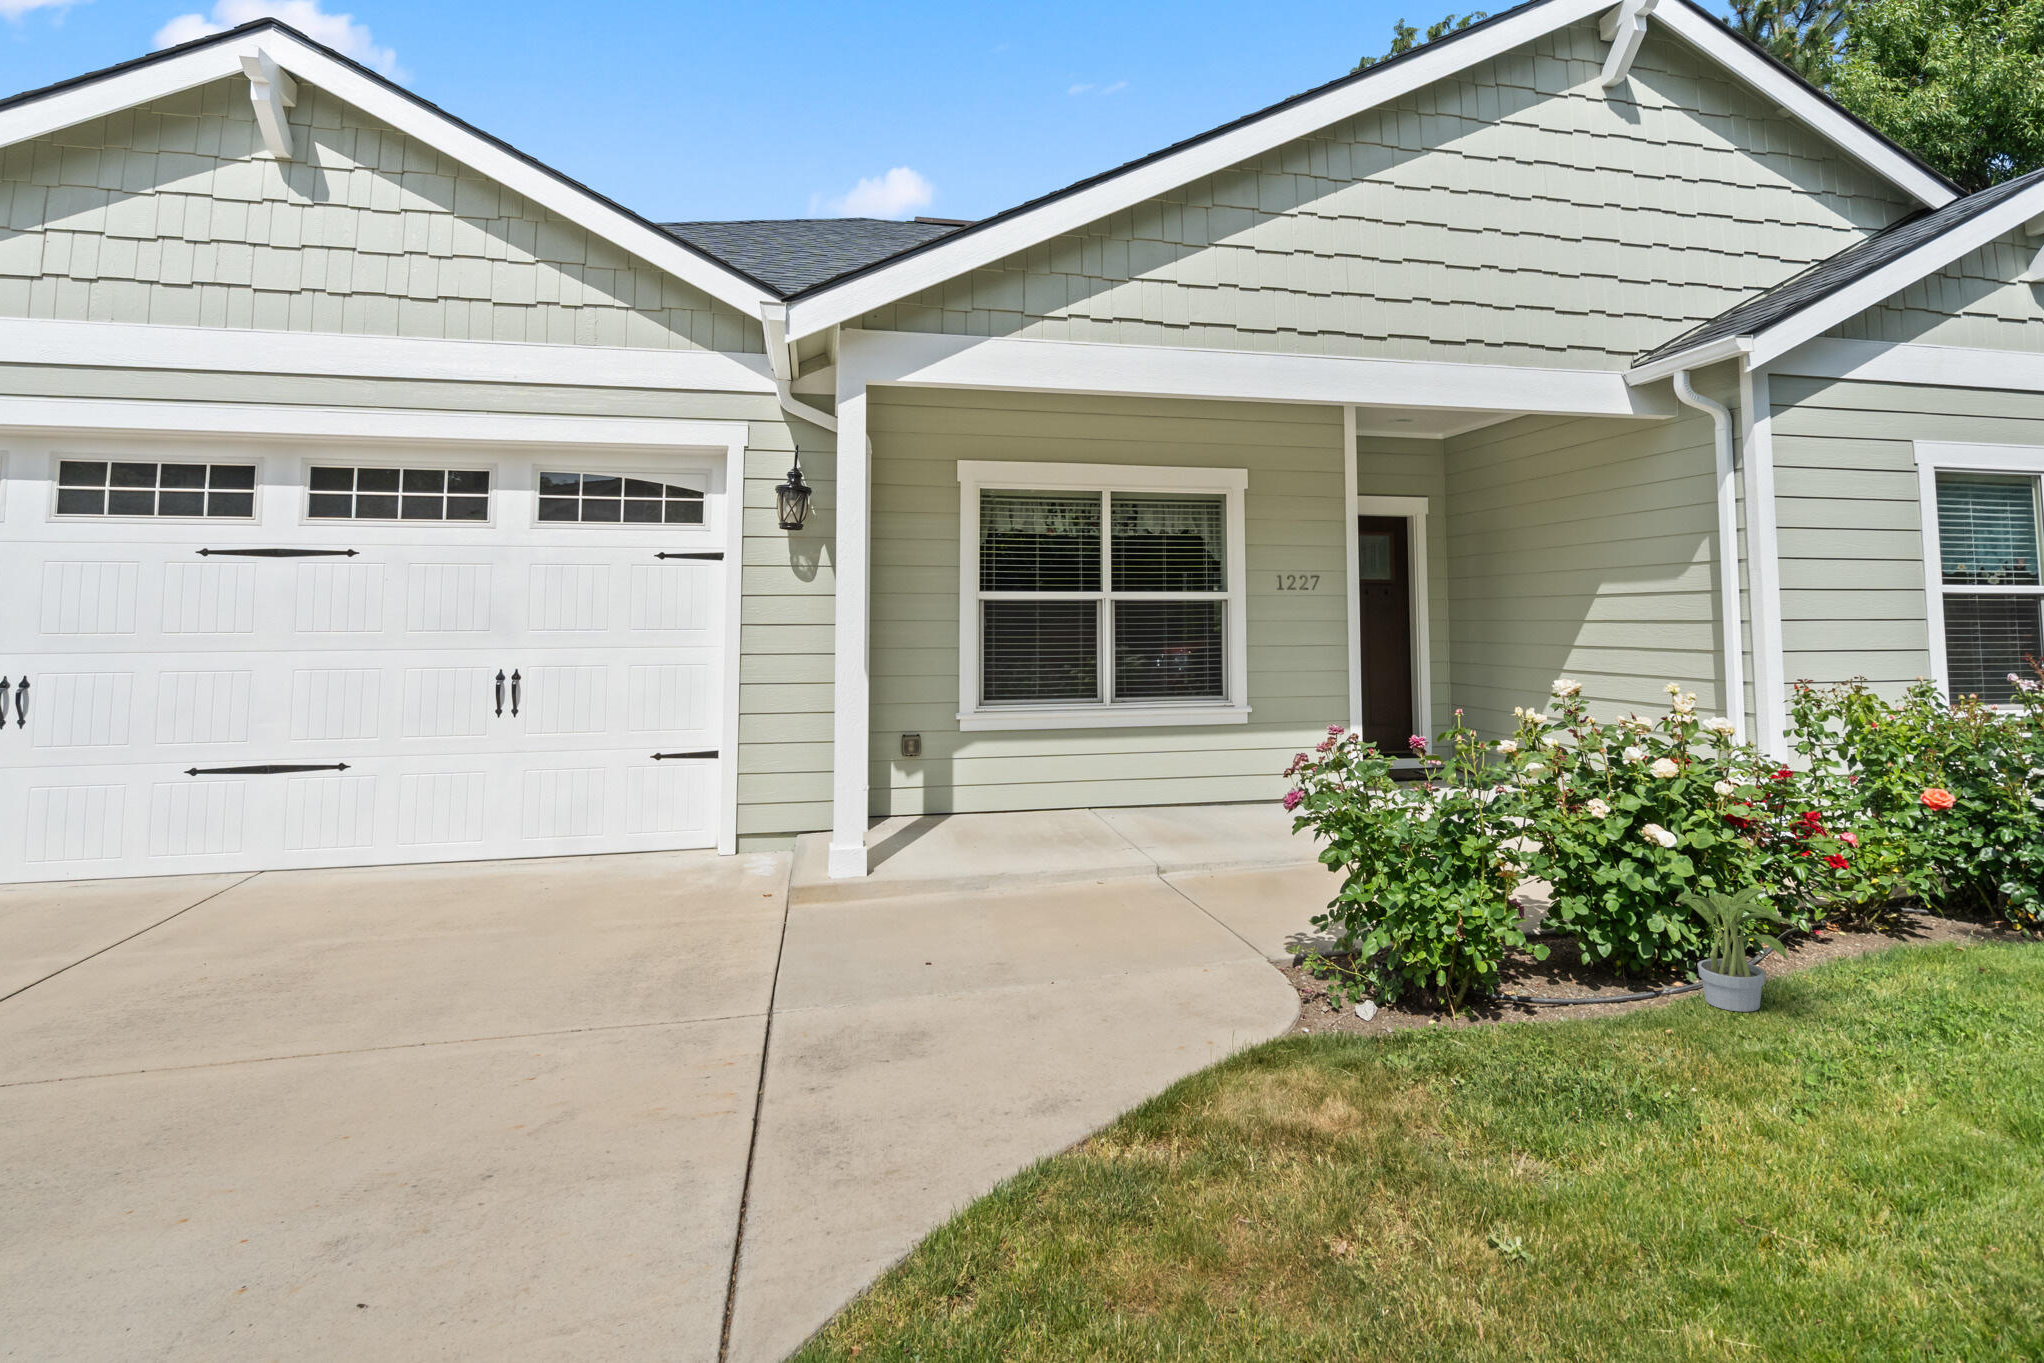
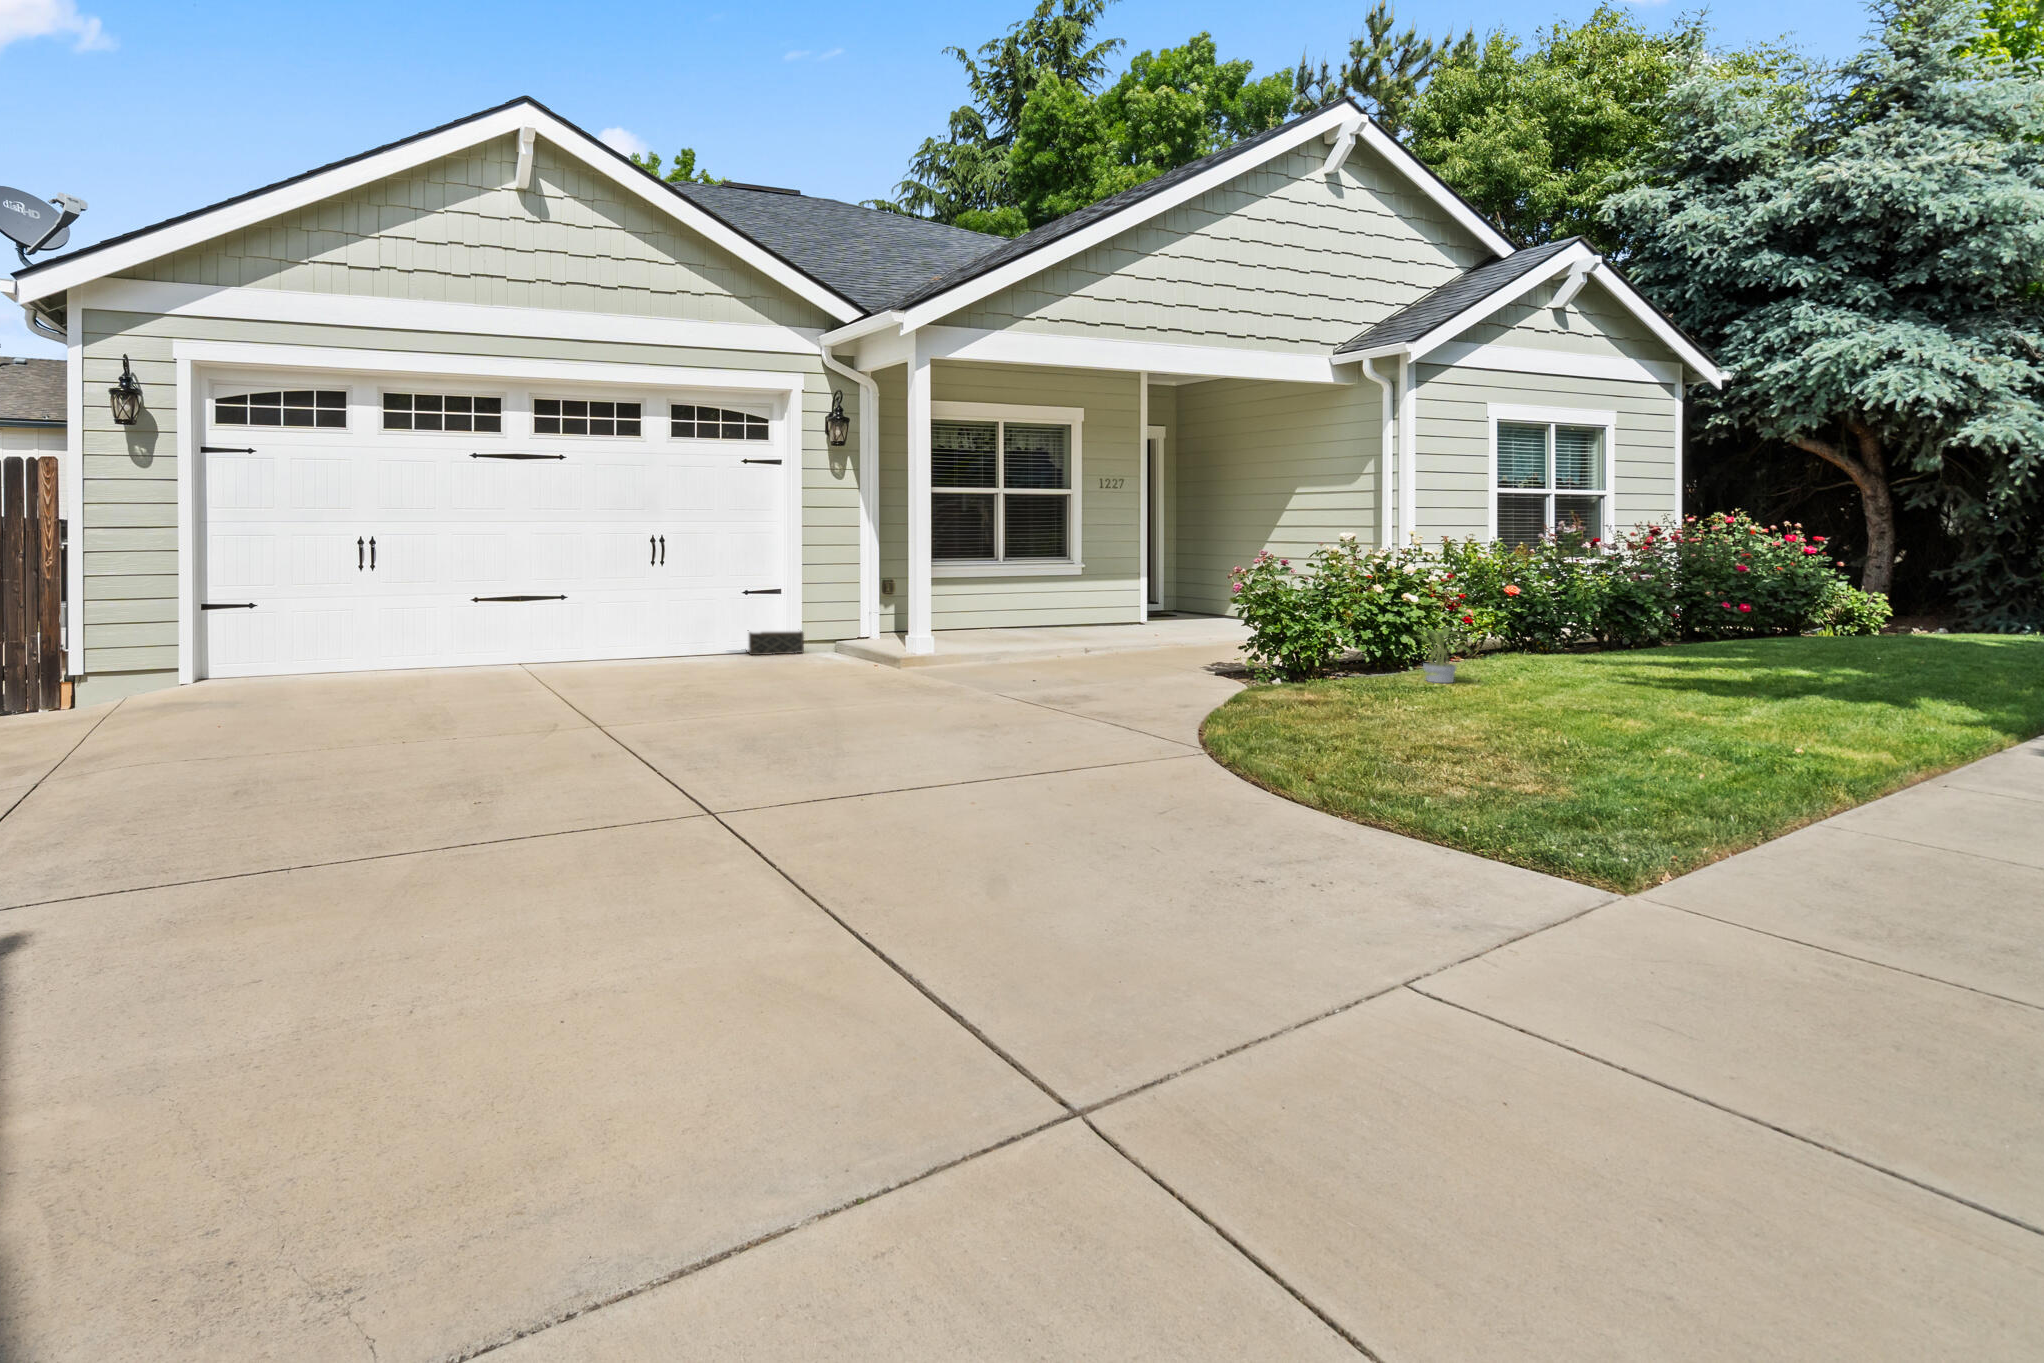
woven basket: none [639,817,737,864] -> present [747,630,804,655]

